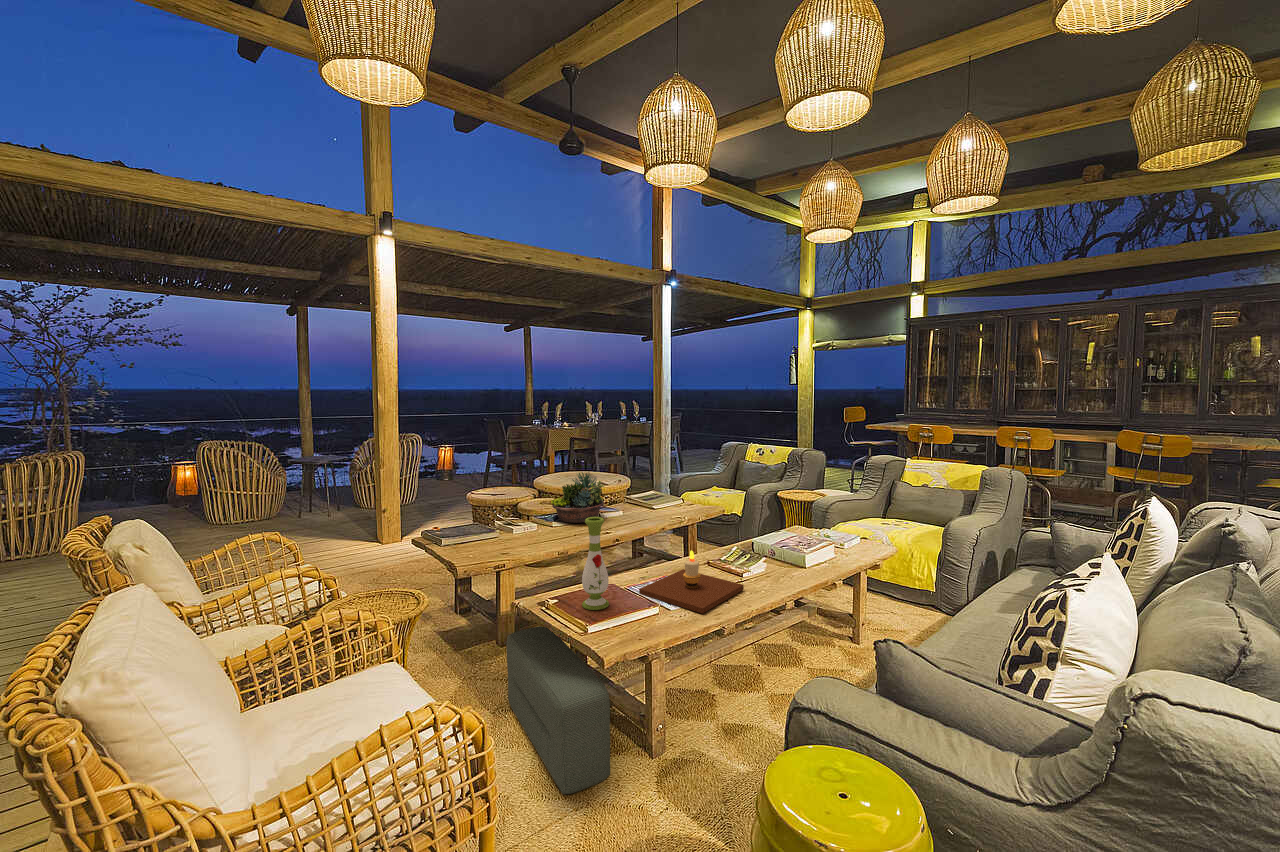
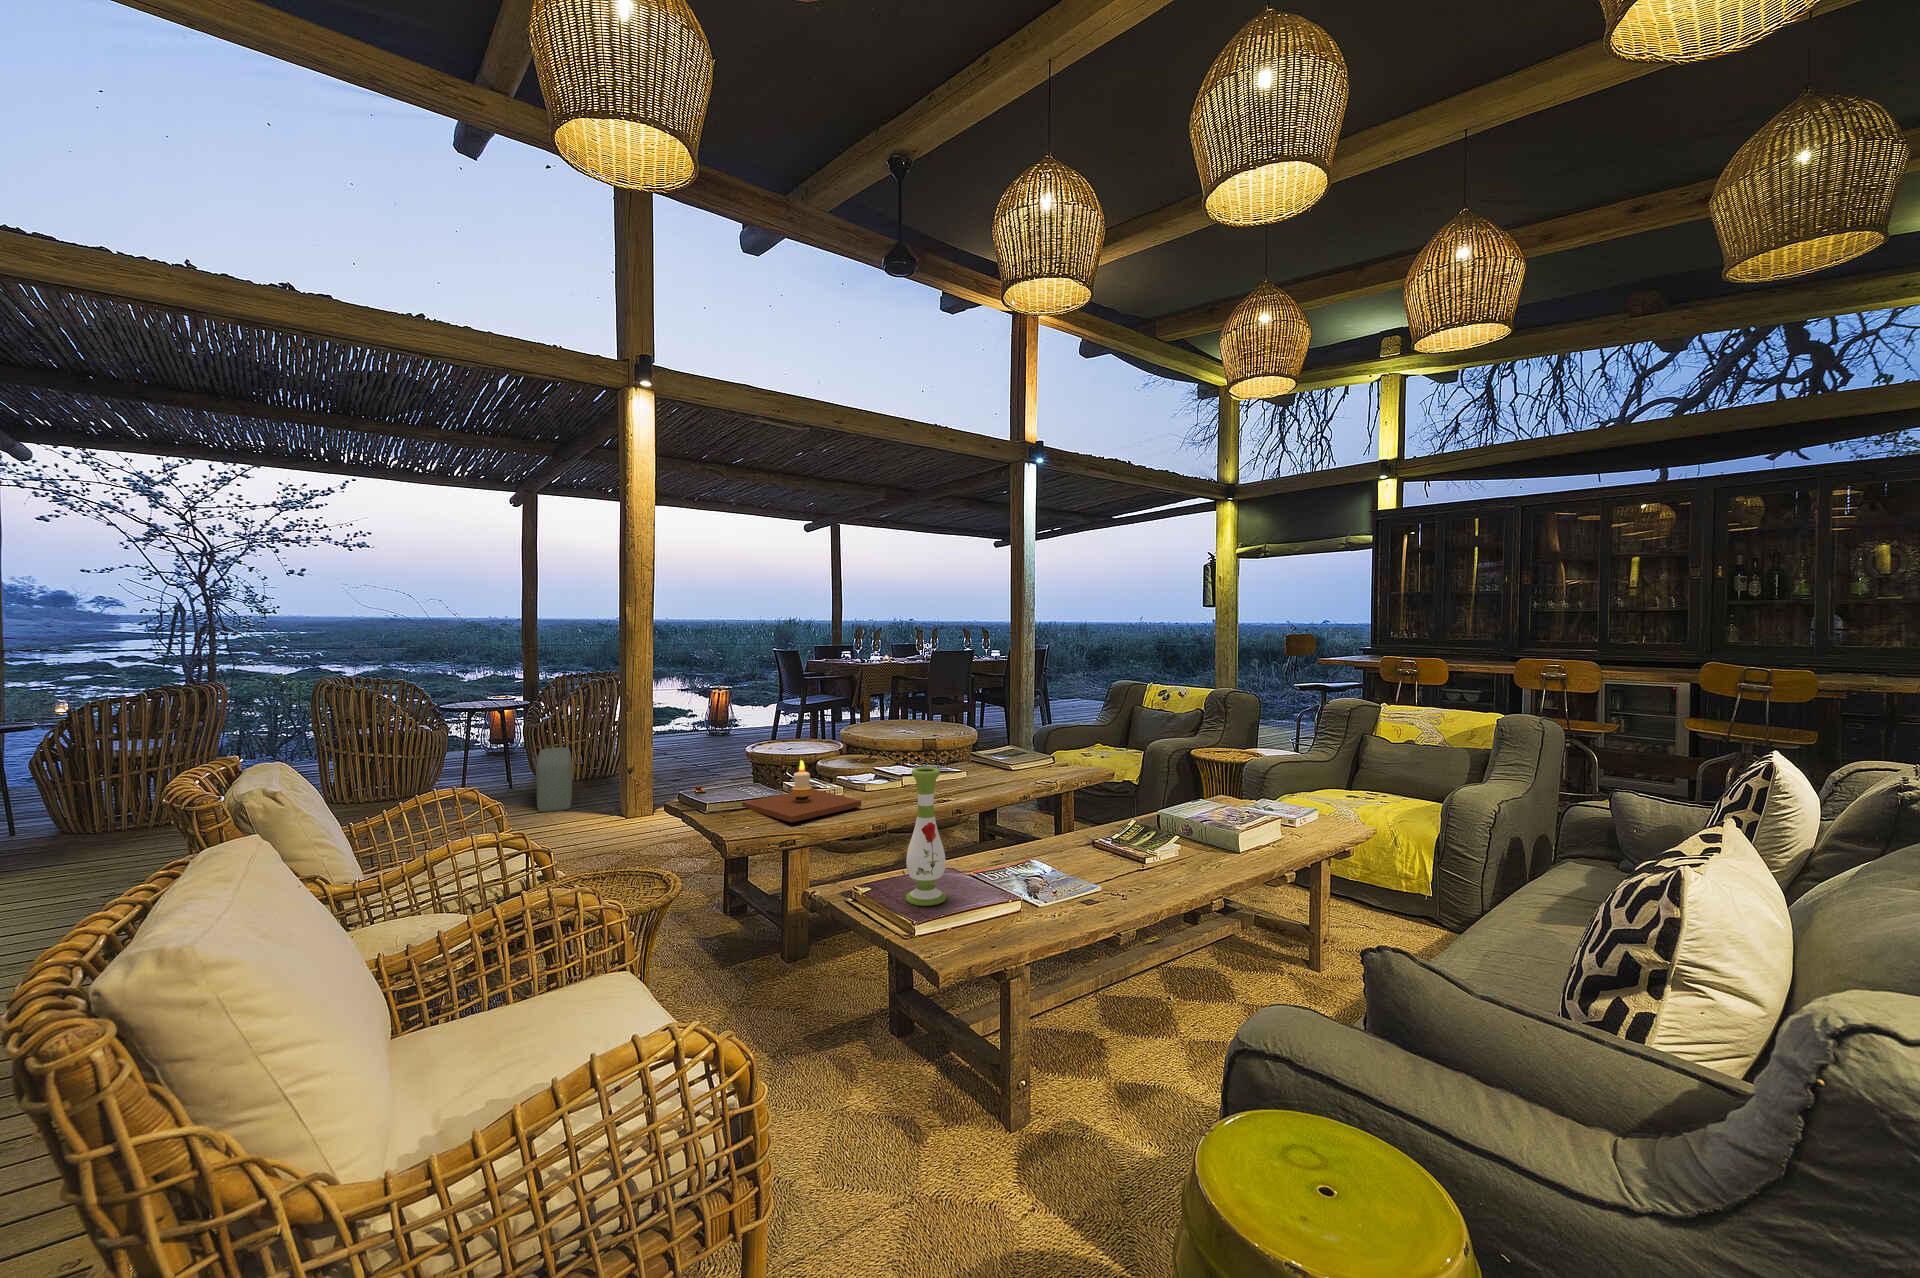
succulent planter: present [551,472,604,523] -> none [863,714,940,787]
candle: present [639,550,744,613] -> present [742,760,861,823]
pouf: present [506,626,610,794] -> present [536,747,572,812]

